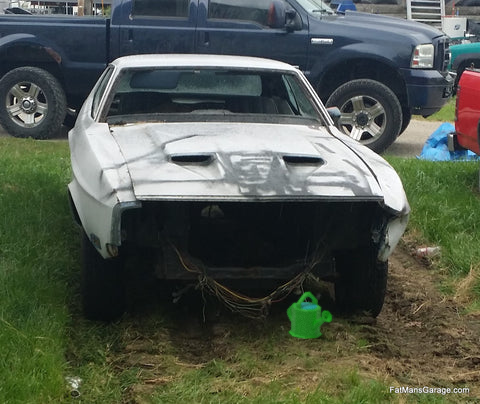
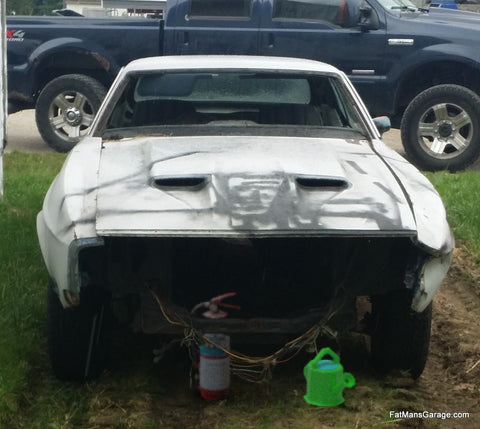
fire extinguisher: none [196,248,240,336] -> present [190,293,240,400]

